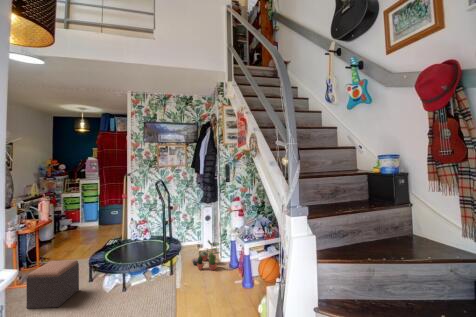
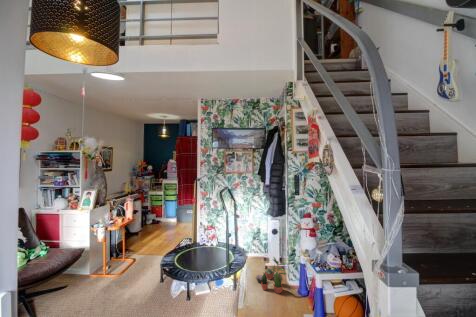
footstool: present [26,260,79,308] -> none [110,260,151,306]

